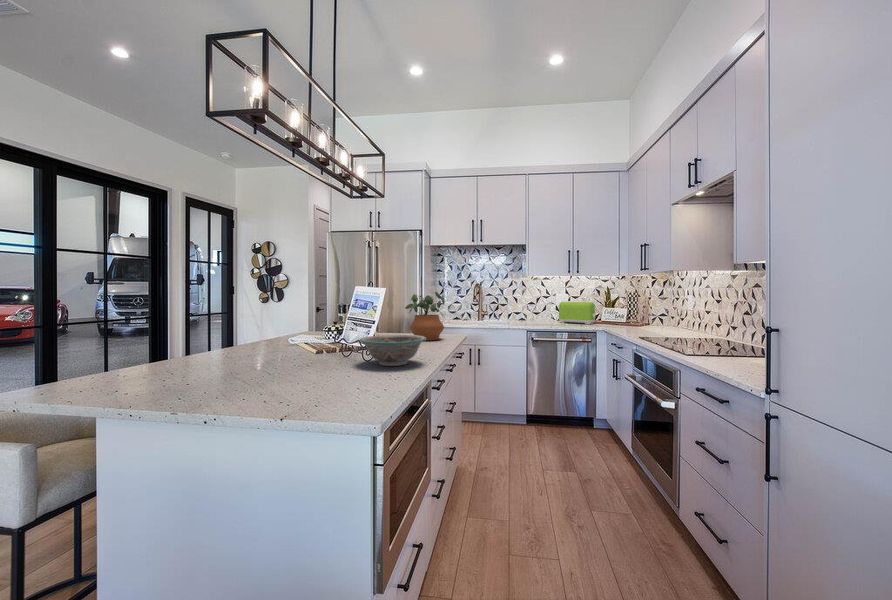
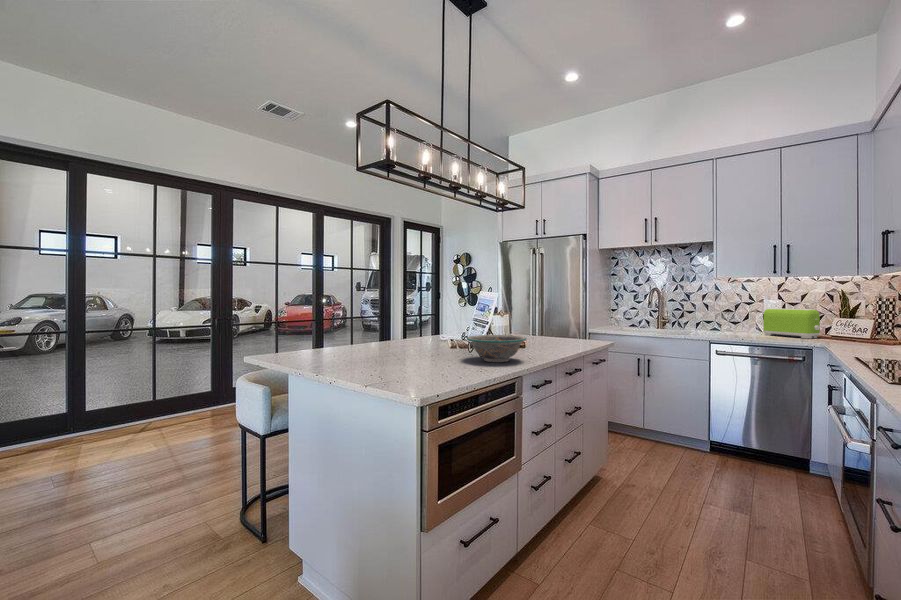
potted plant: present [405,292,445,341] -> none [547,296,584,344]

